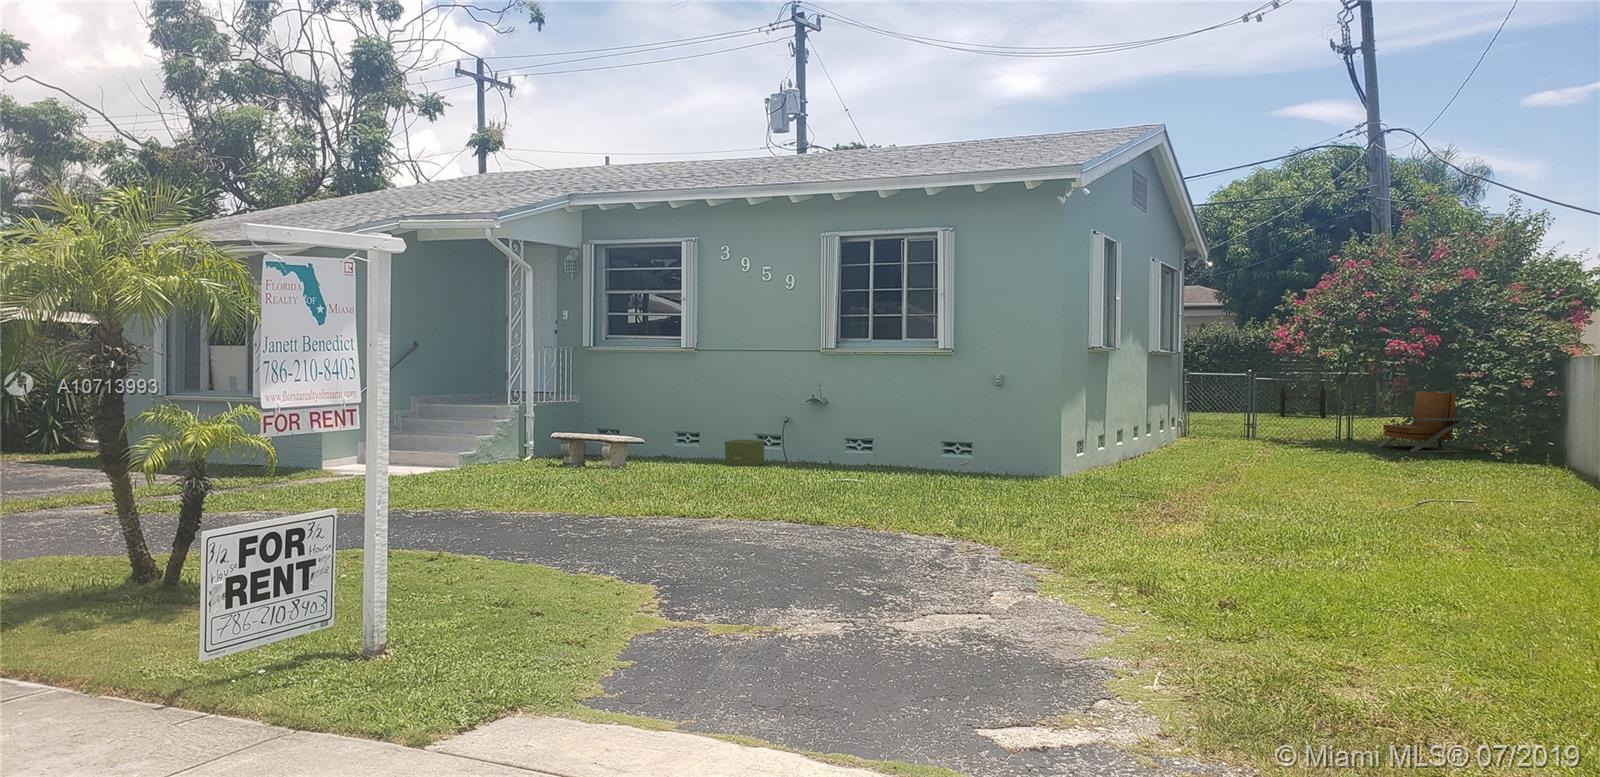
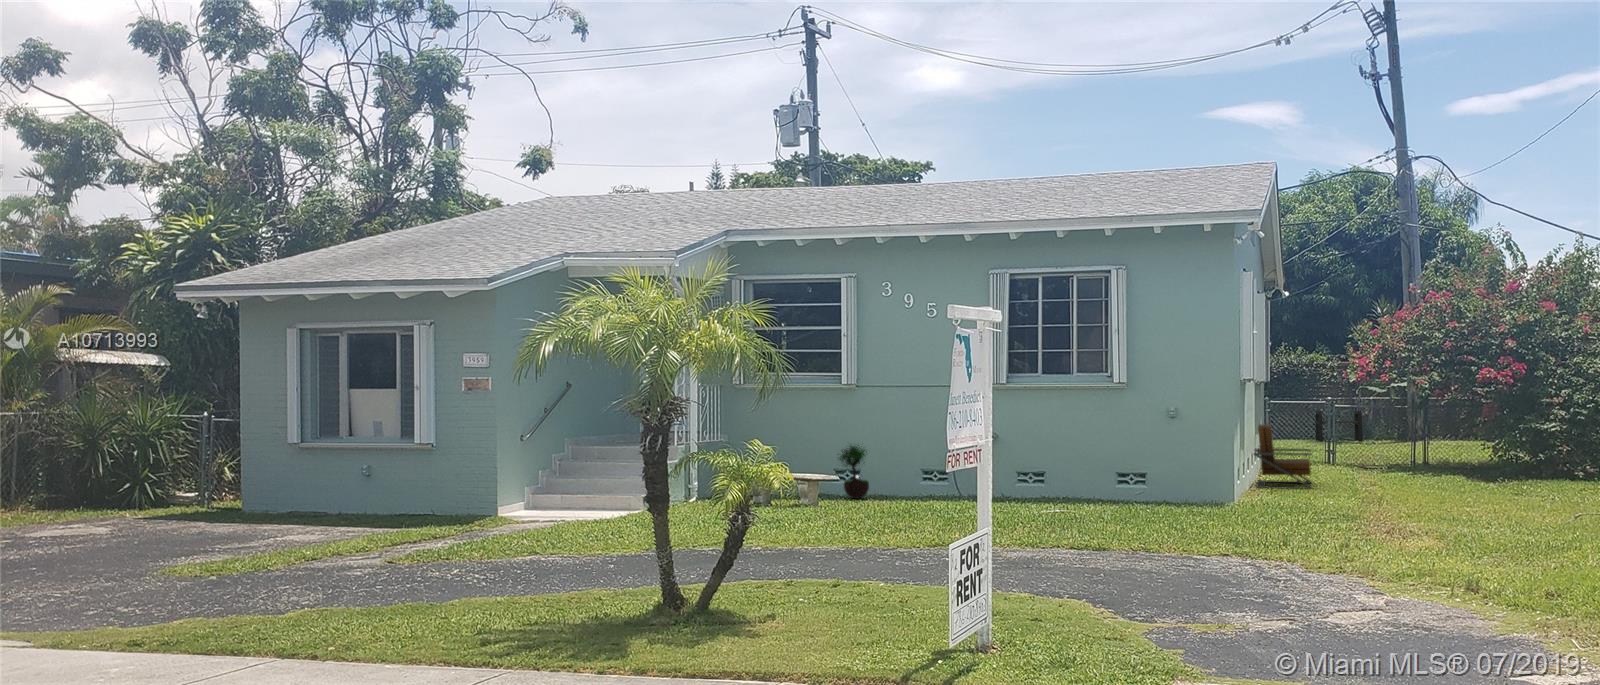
lounge chair: present [1377,391,1465,453] -> present [1254,424,1312,489]
potted tree: none [671,403,706,461] -> present [840,445,869,498]
storage box: present [725,440,765,466] -> none [895,476,933,502]

